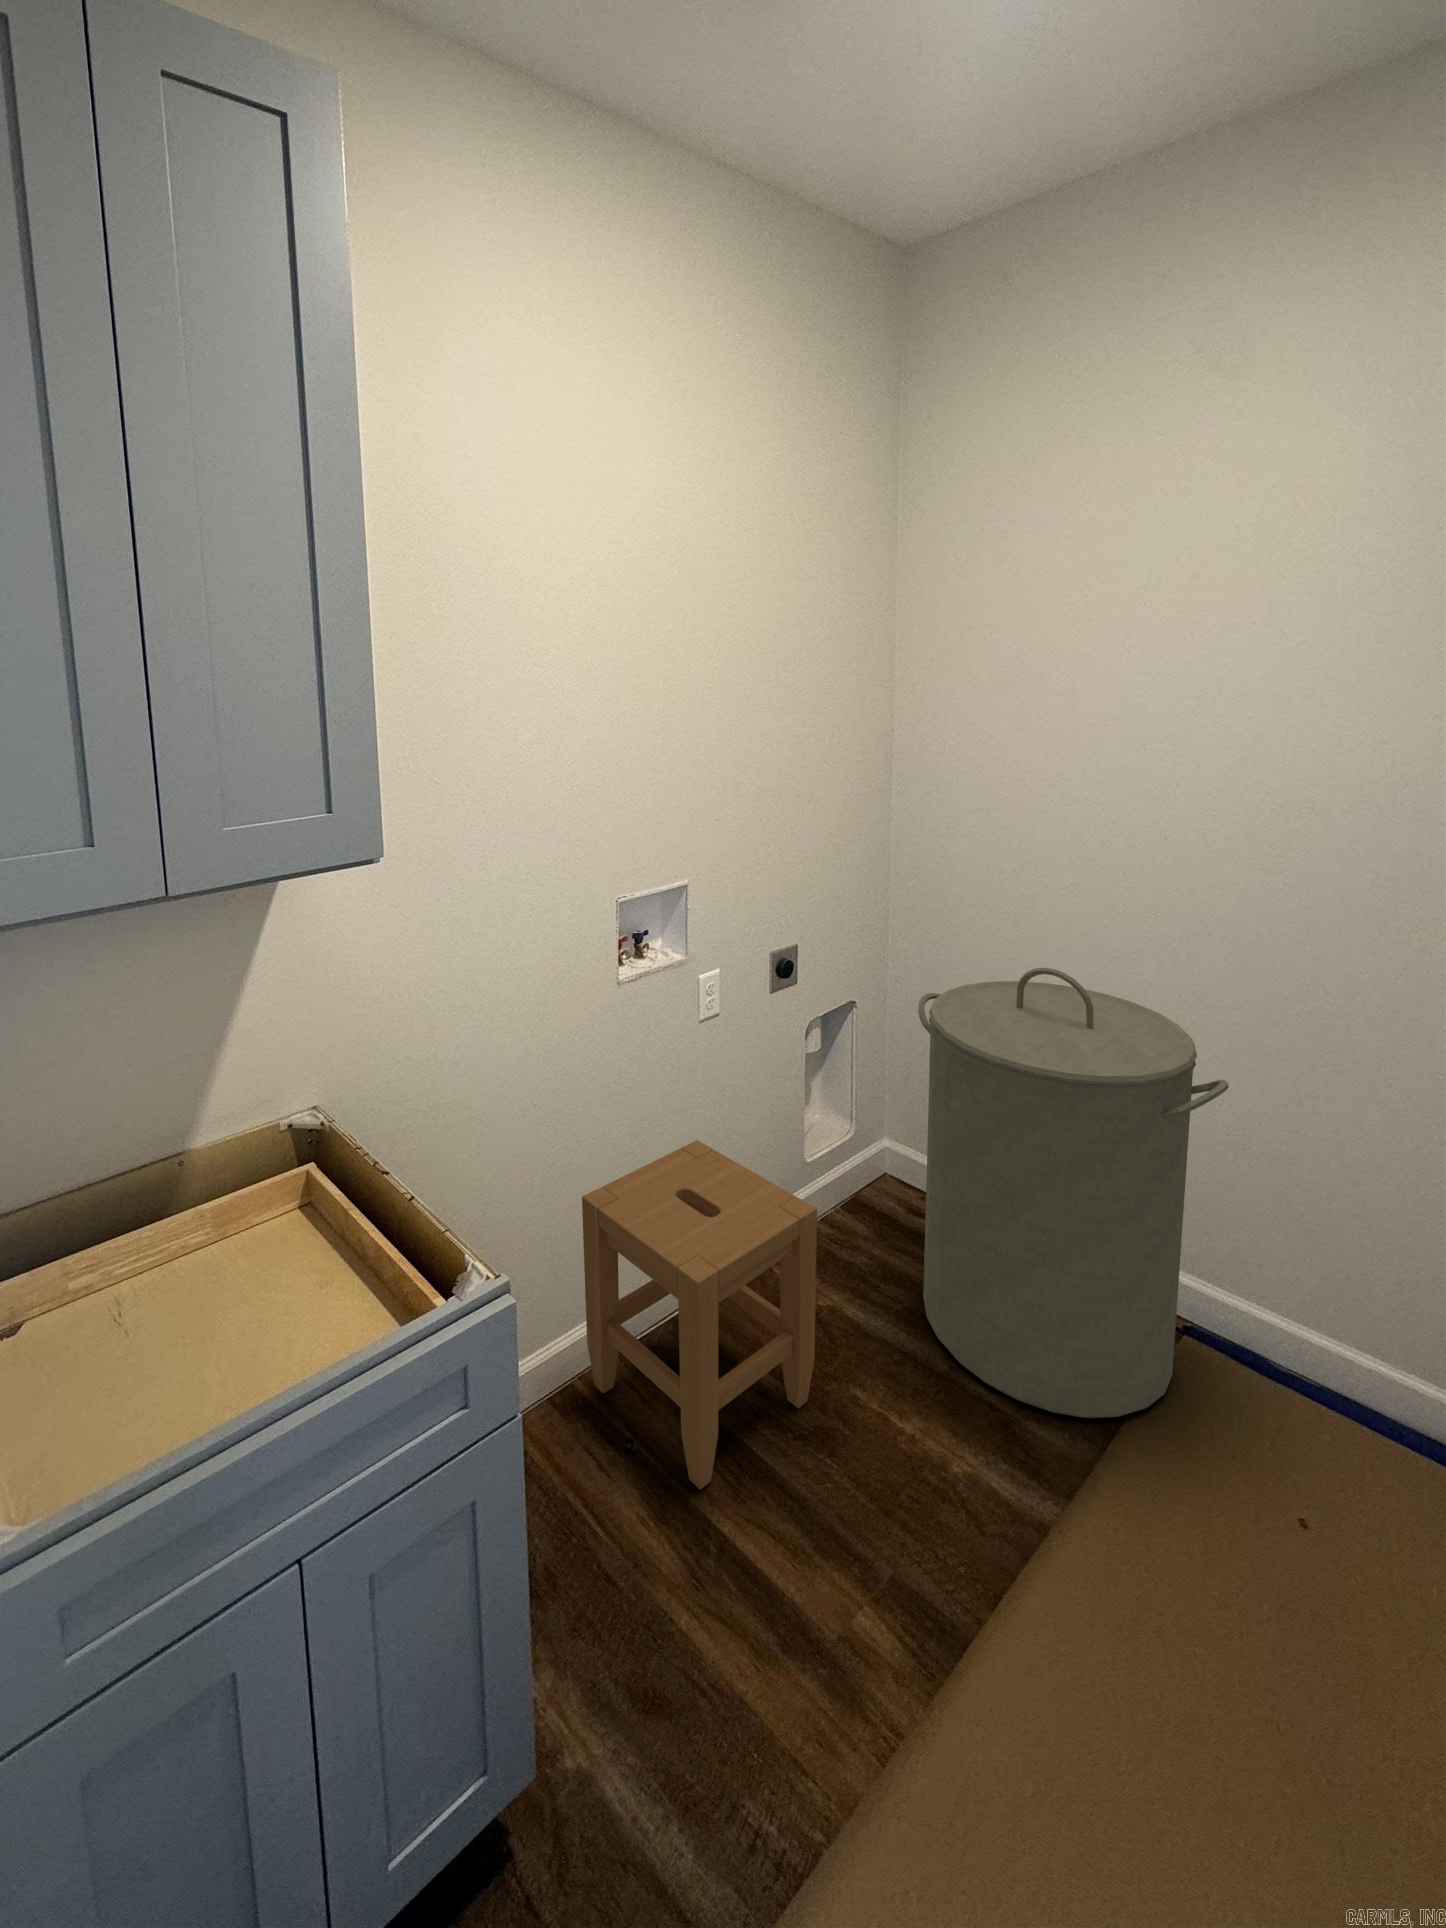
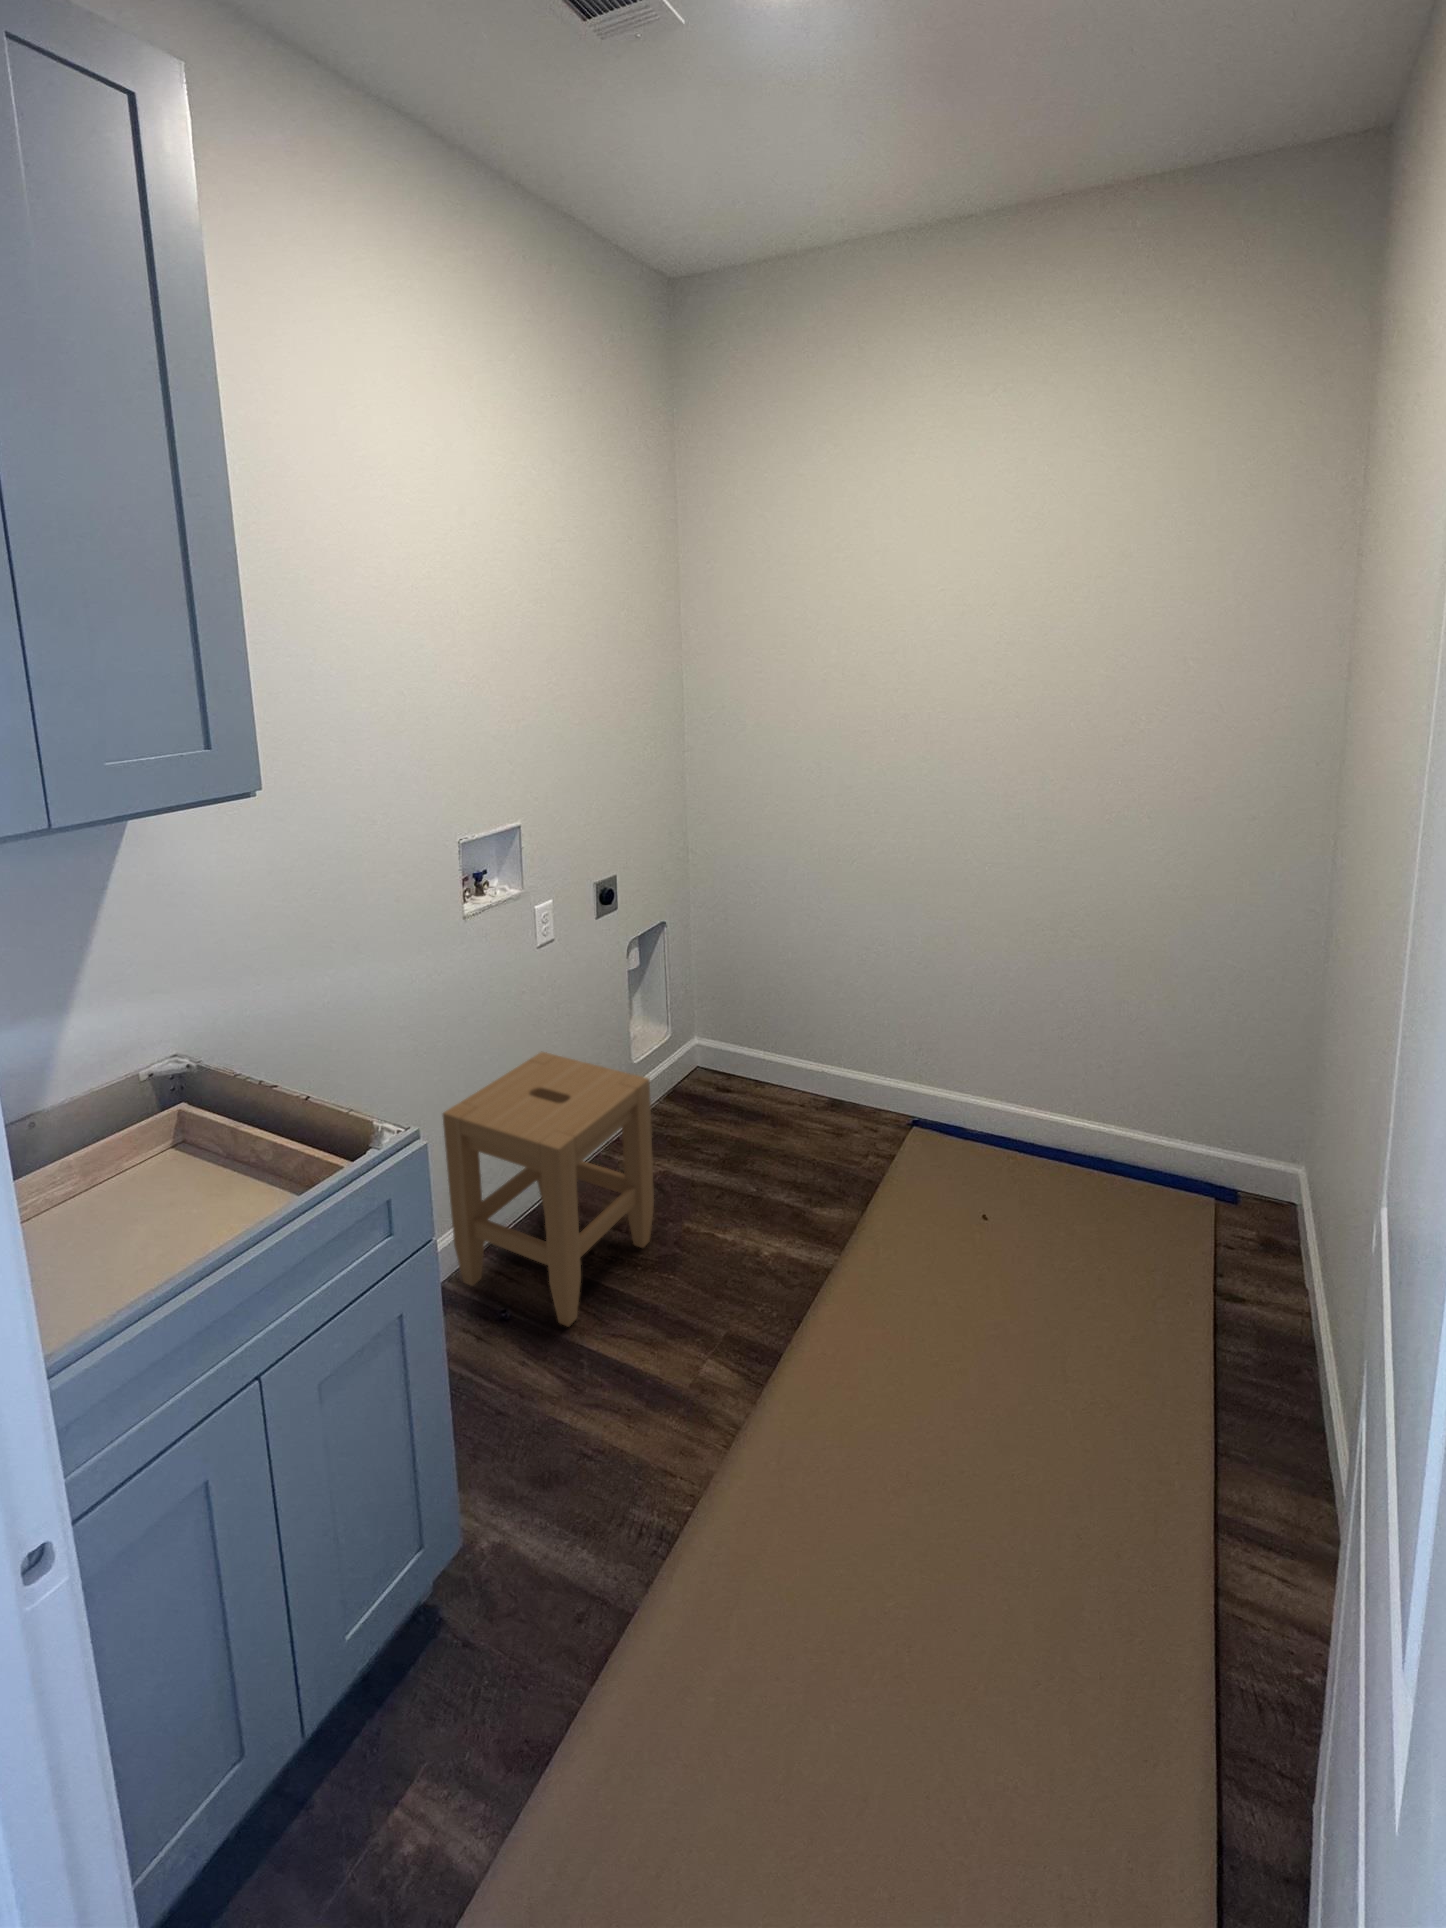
laundry hamper: present [918,968,1229,1418] -> none [718,866,927,1197]

